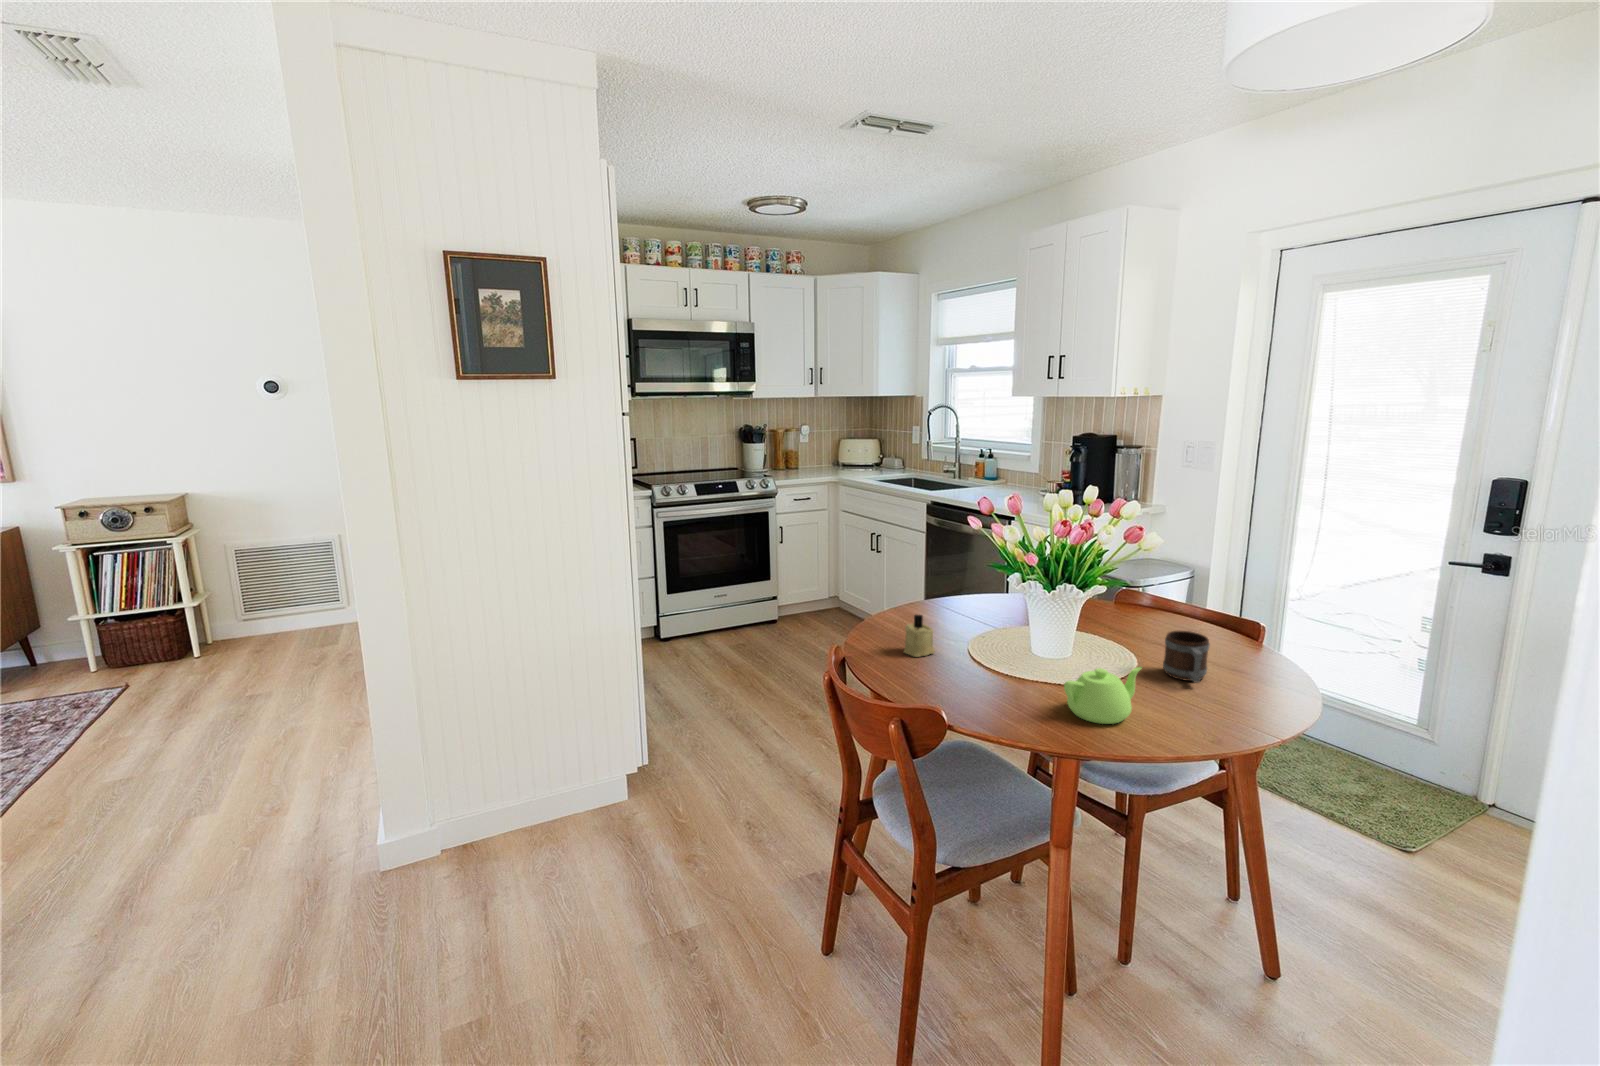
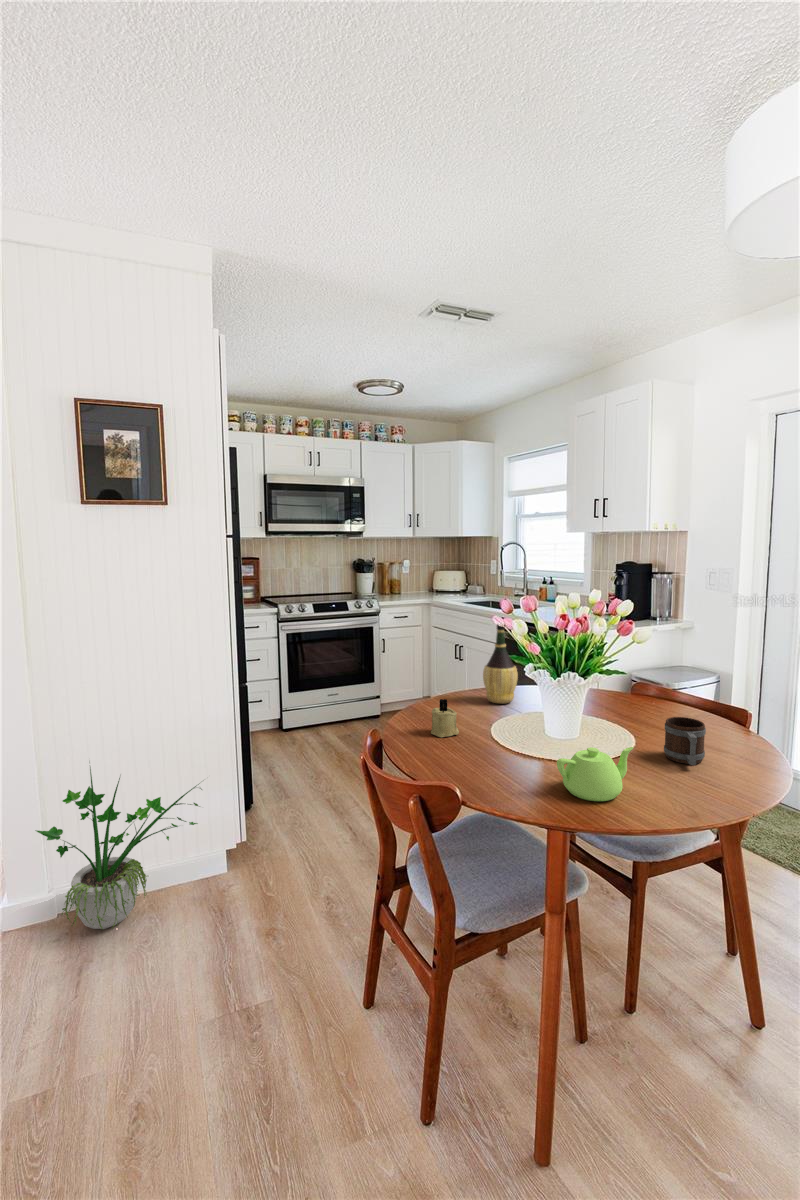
wine bottle: none [947,516,987,615] -> present [483,624,518,703]
potted plant: none [432,685,624,880] -> present [36,767,202,930]

